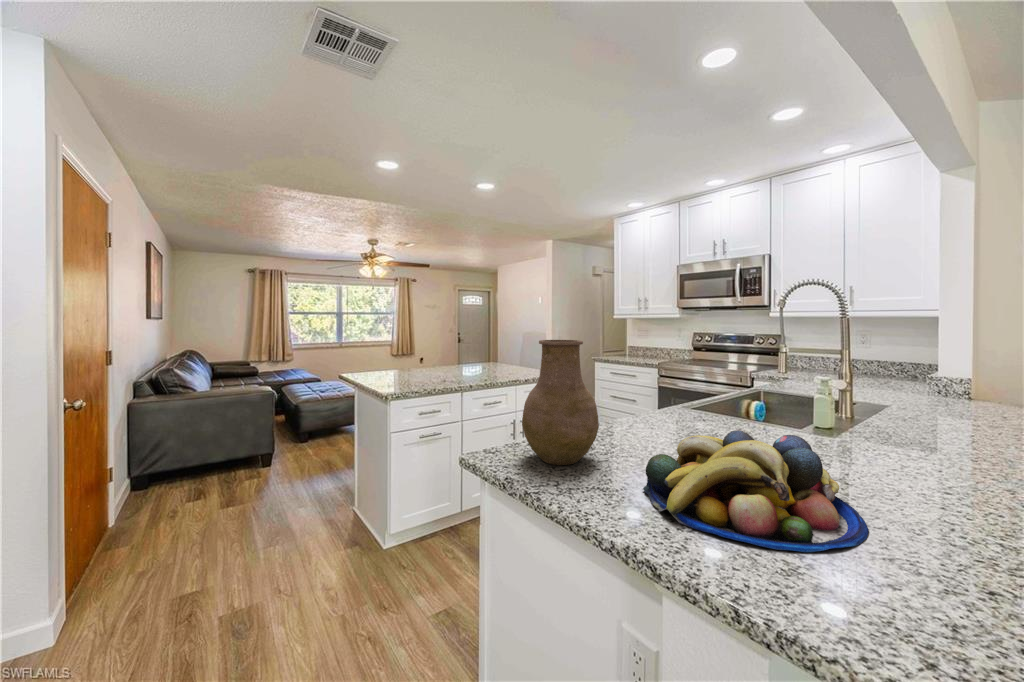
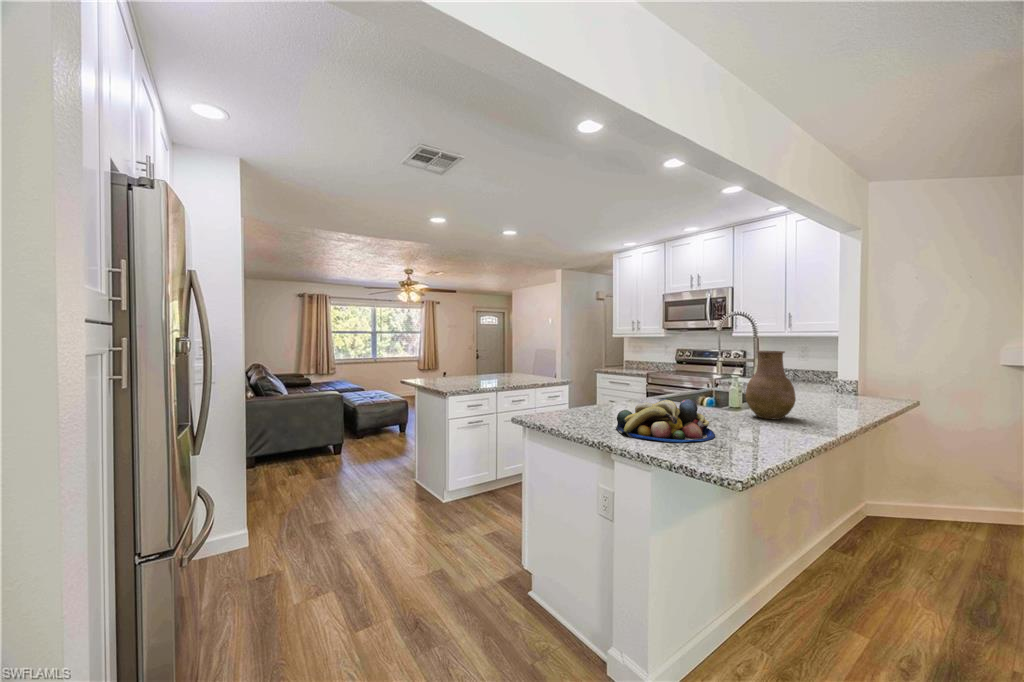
vase: present [522,340,599,465] -> present [745,351,796,420]

